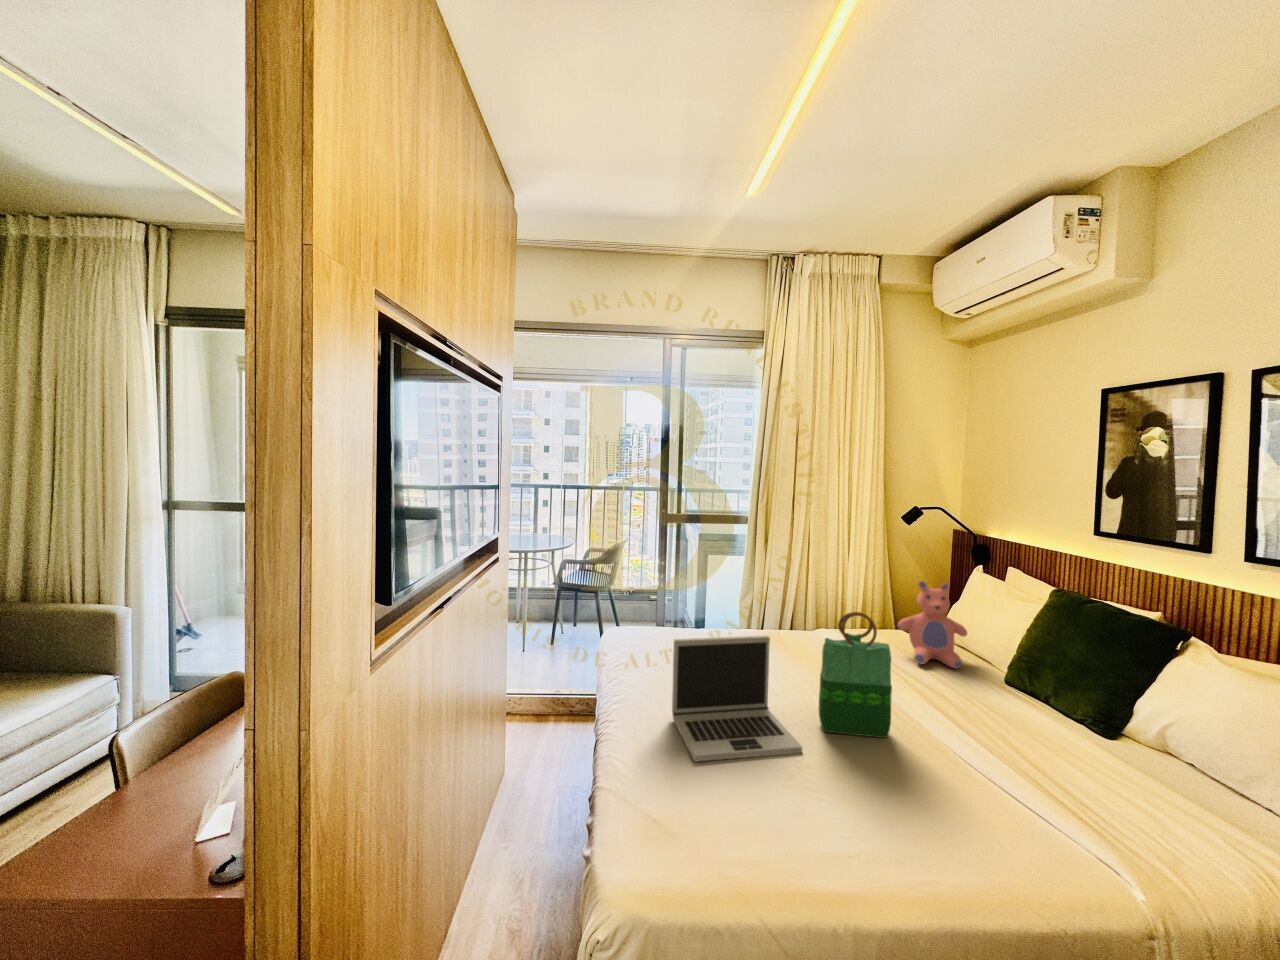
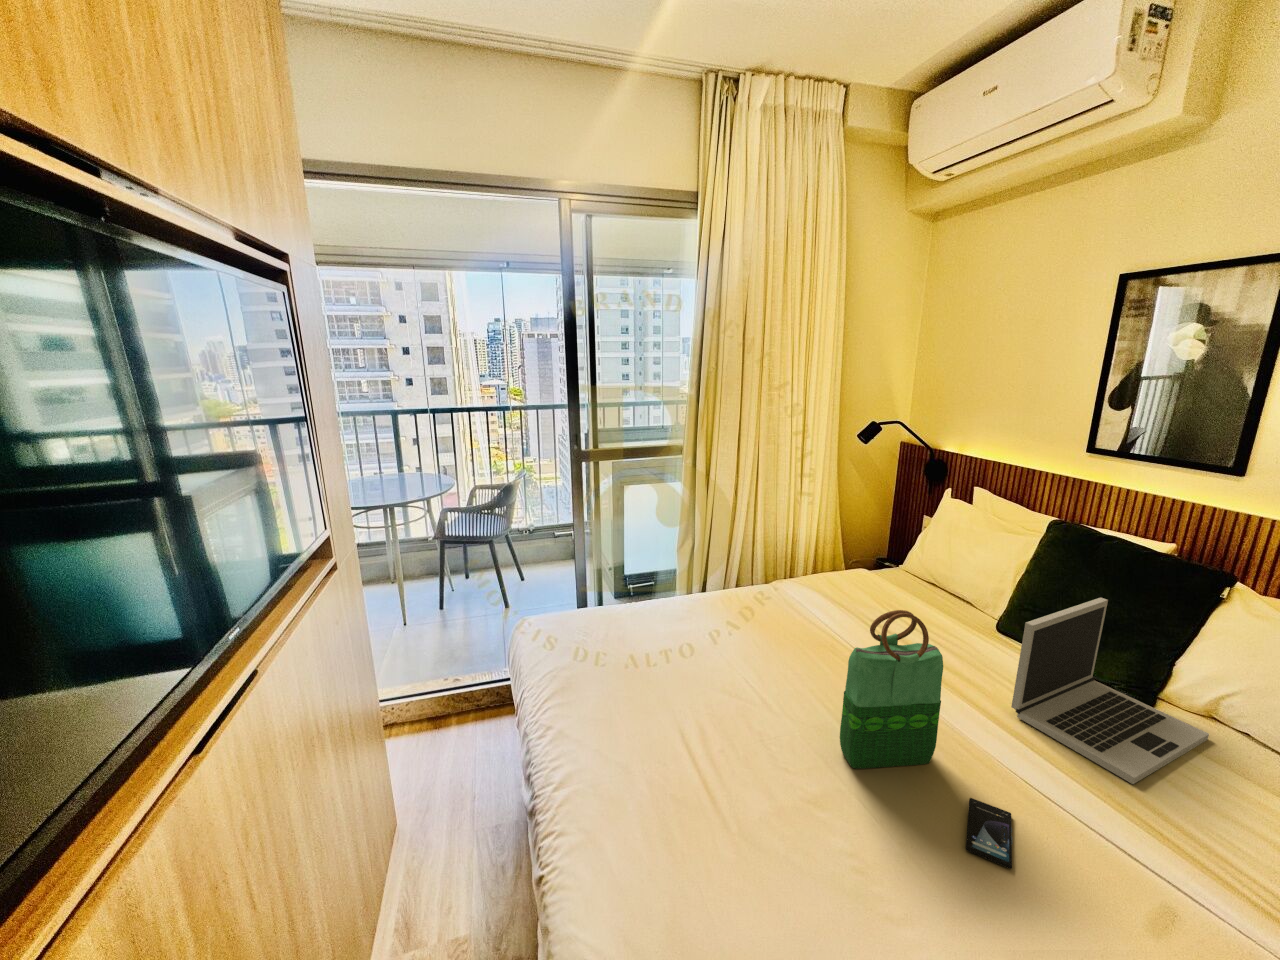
teddy bear: present [898,581,967,668] -> none [874,519,951,619]
laptop: present [672,635,802,762] -> present [1011,598,1209,784]
smartphone: none [885,755,933,789] -> present [966,798,1012,869]

